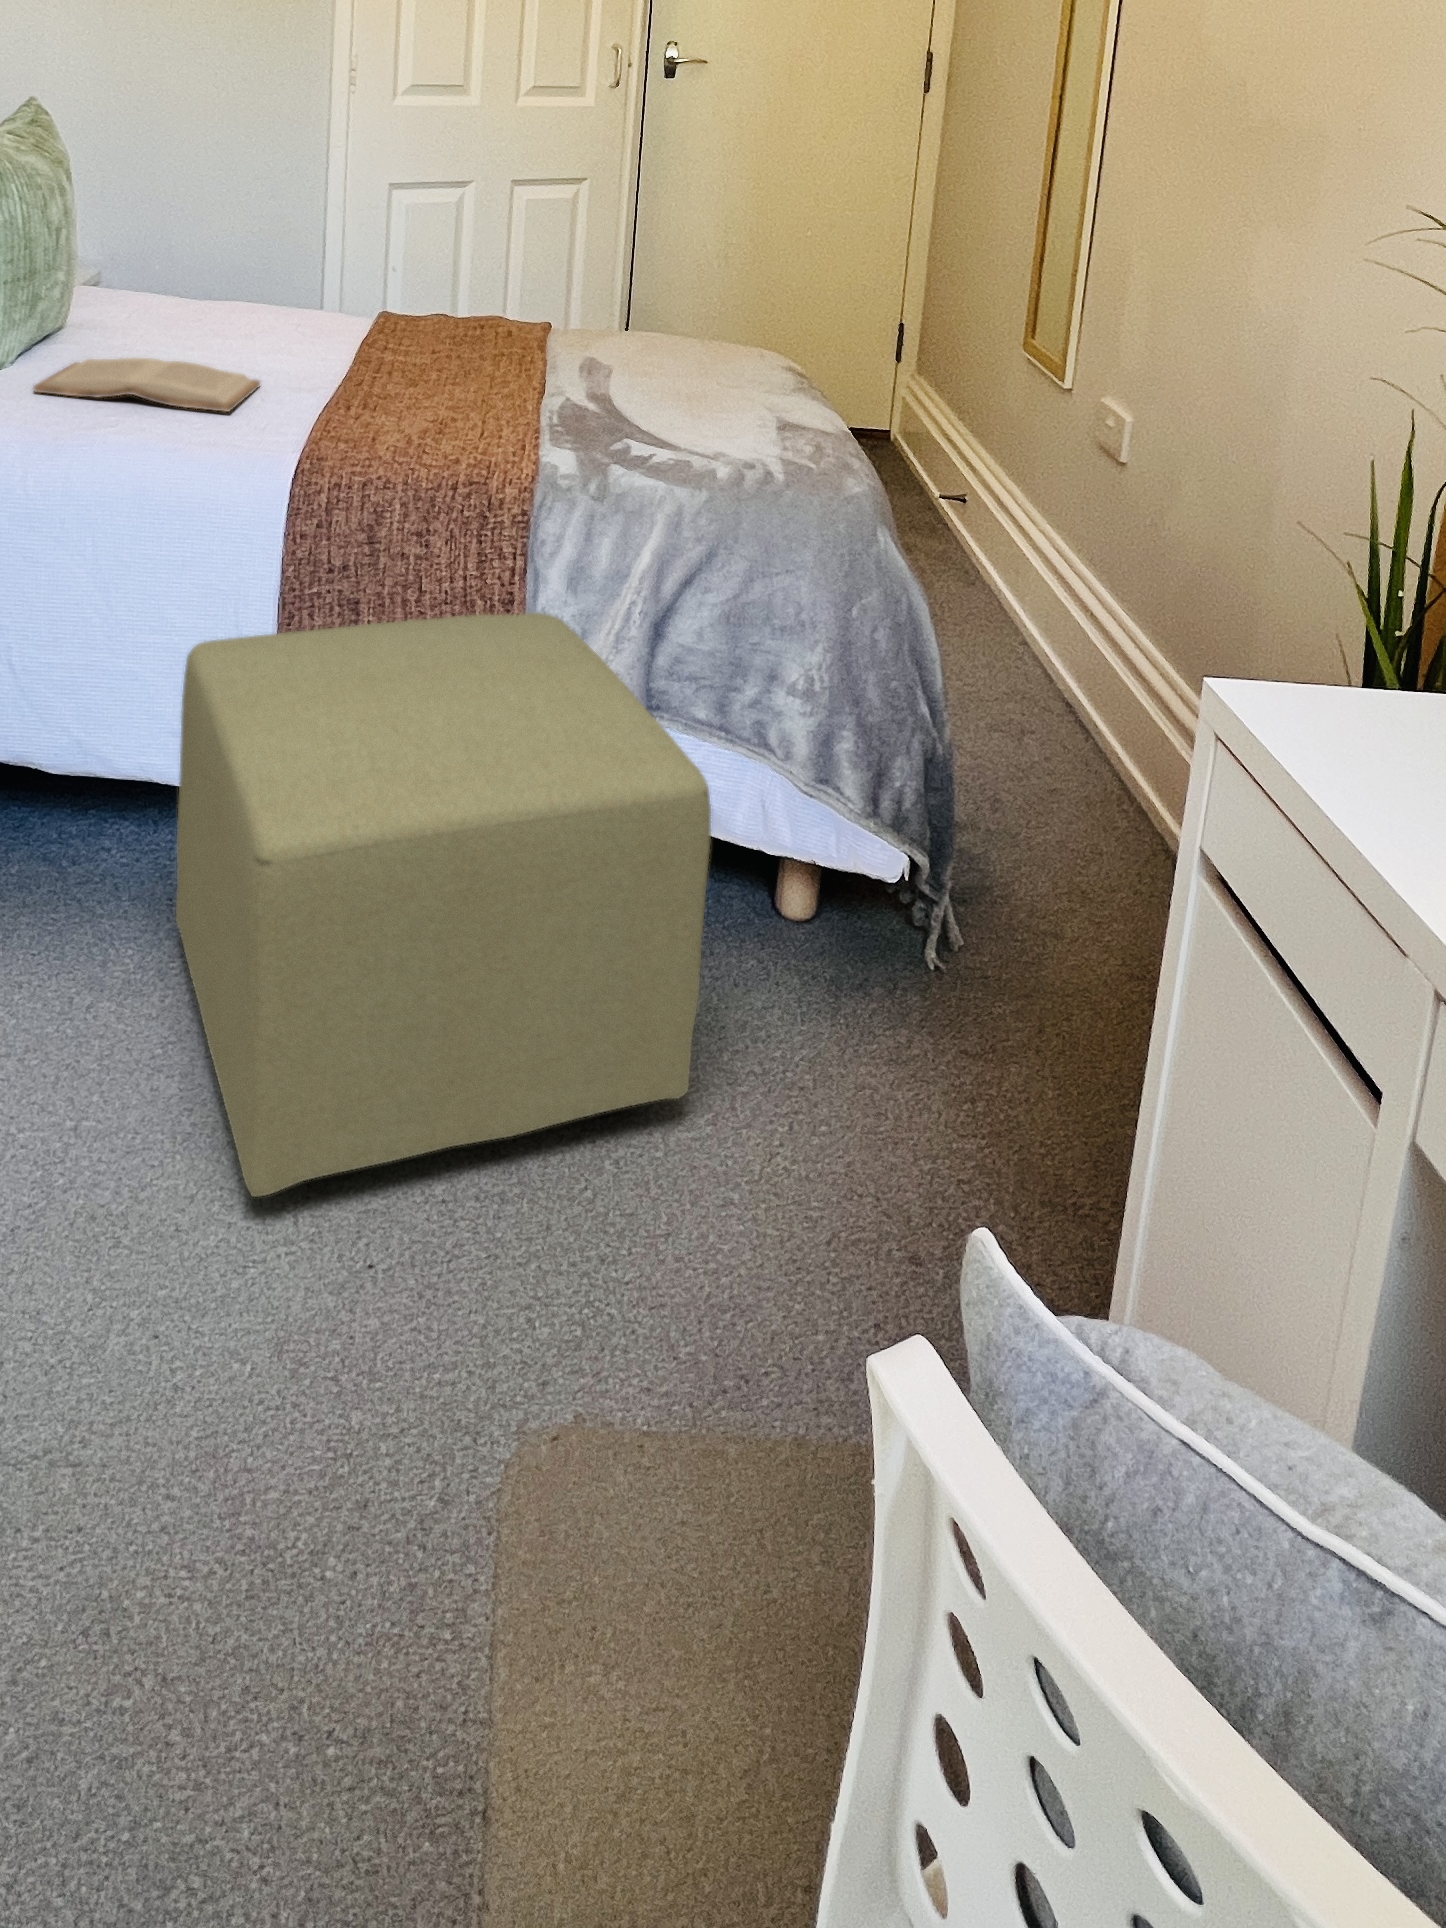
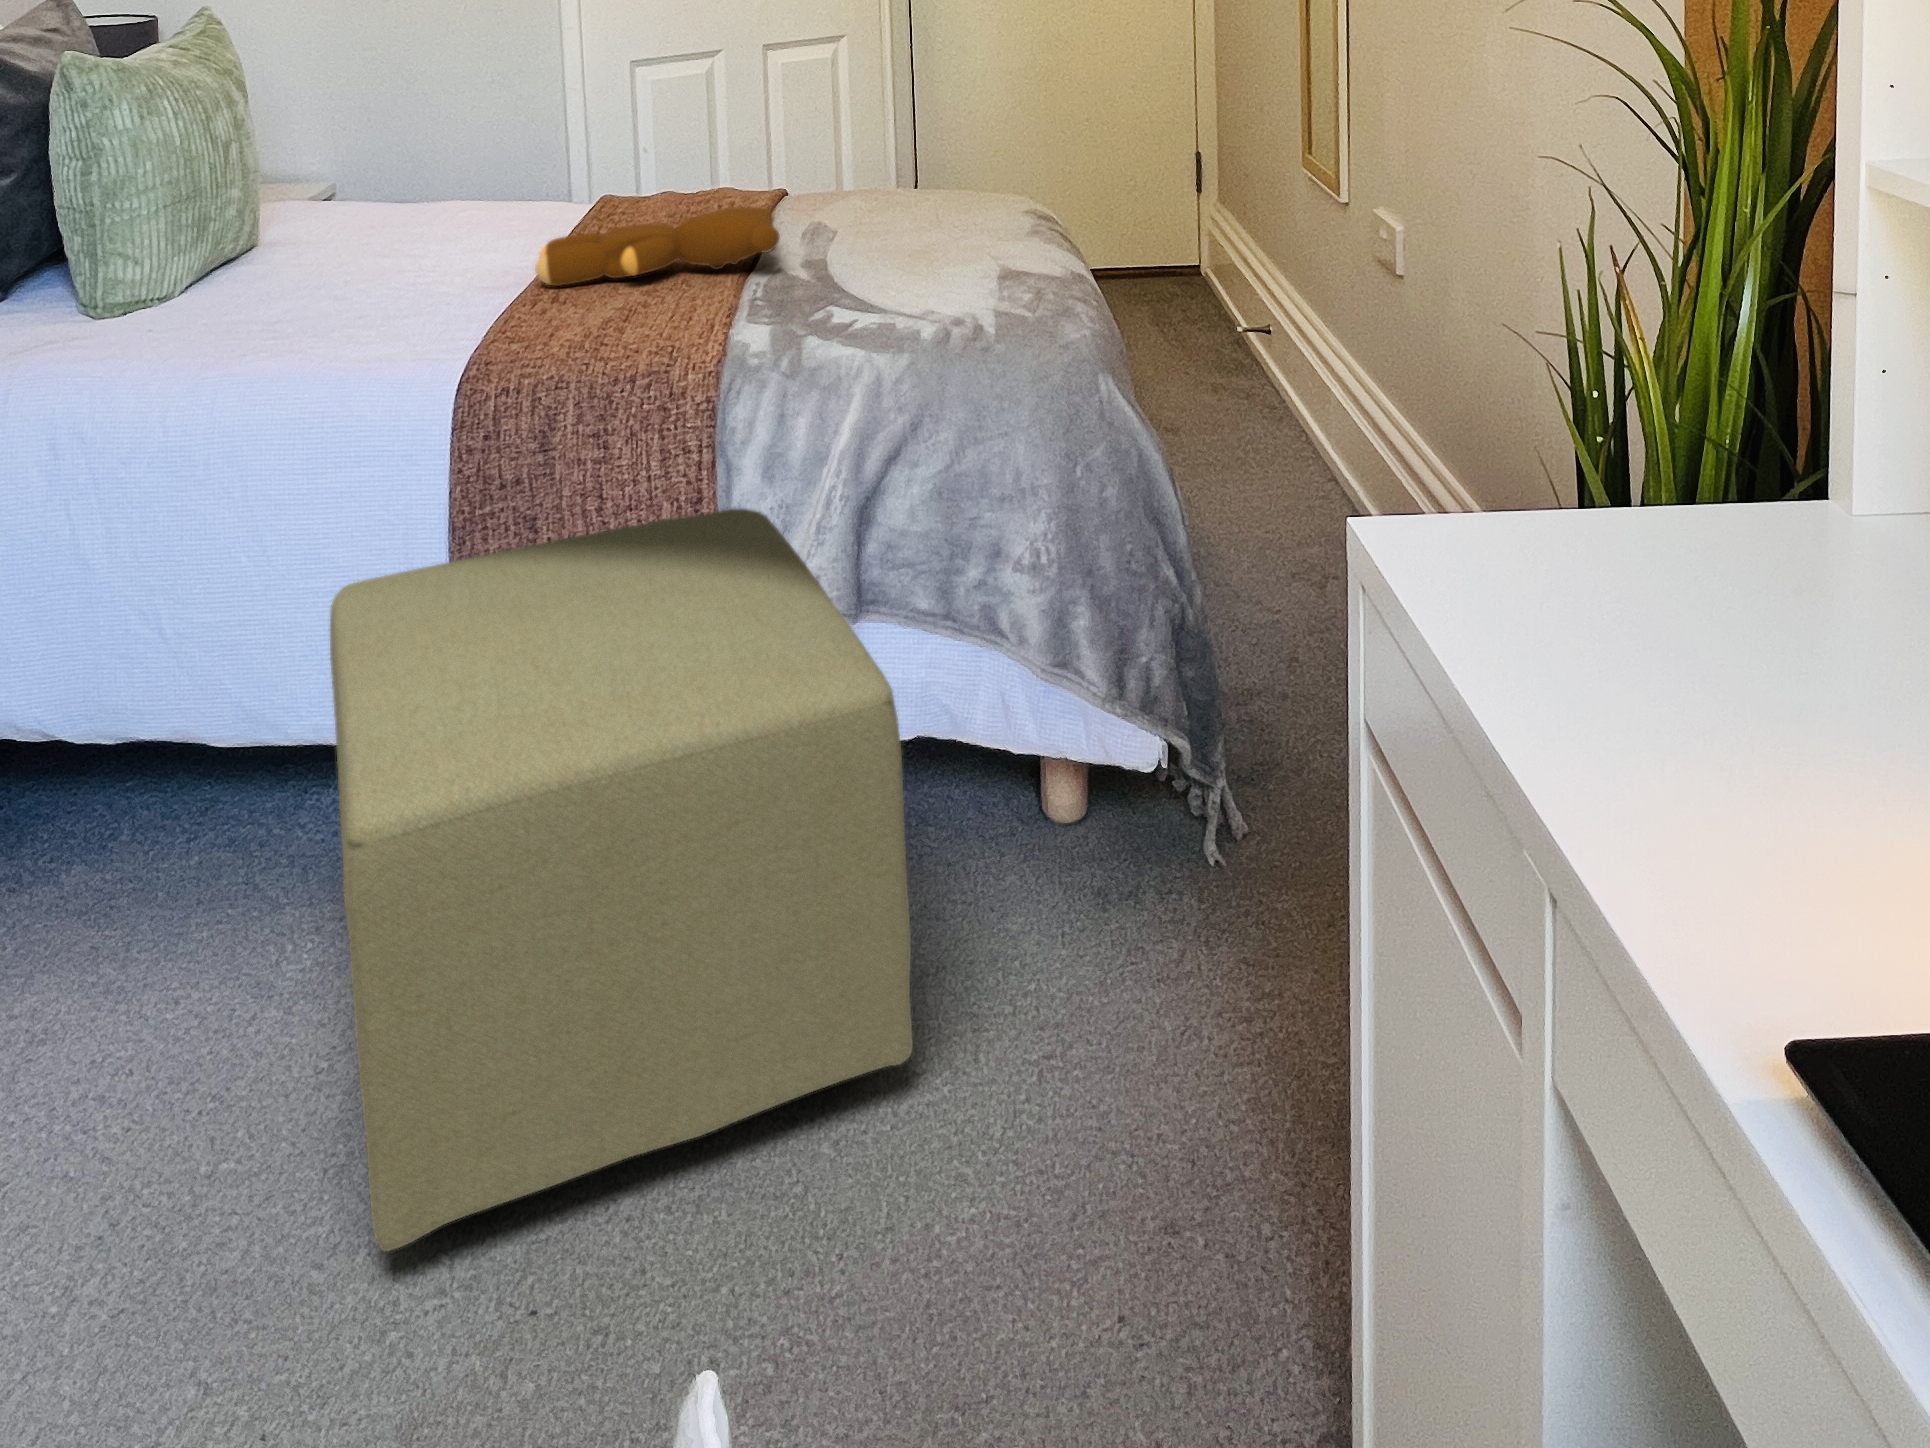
teddy bear: none [346,338,573,394] -> present [535,207,780,286]
book: present [33,358,260,412] -> none [186,271,444,321]

